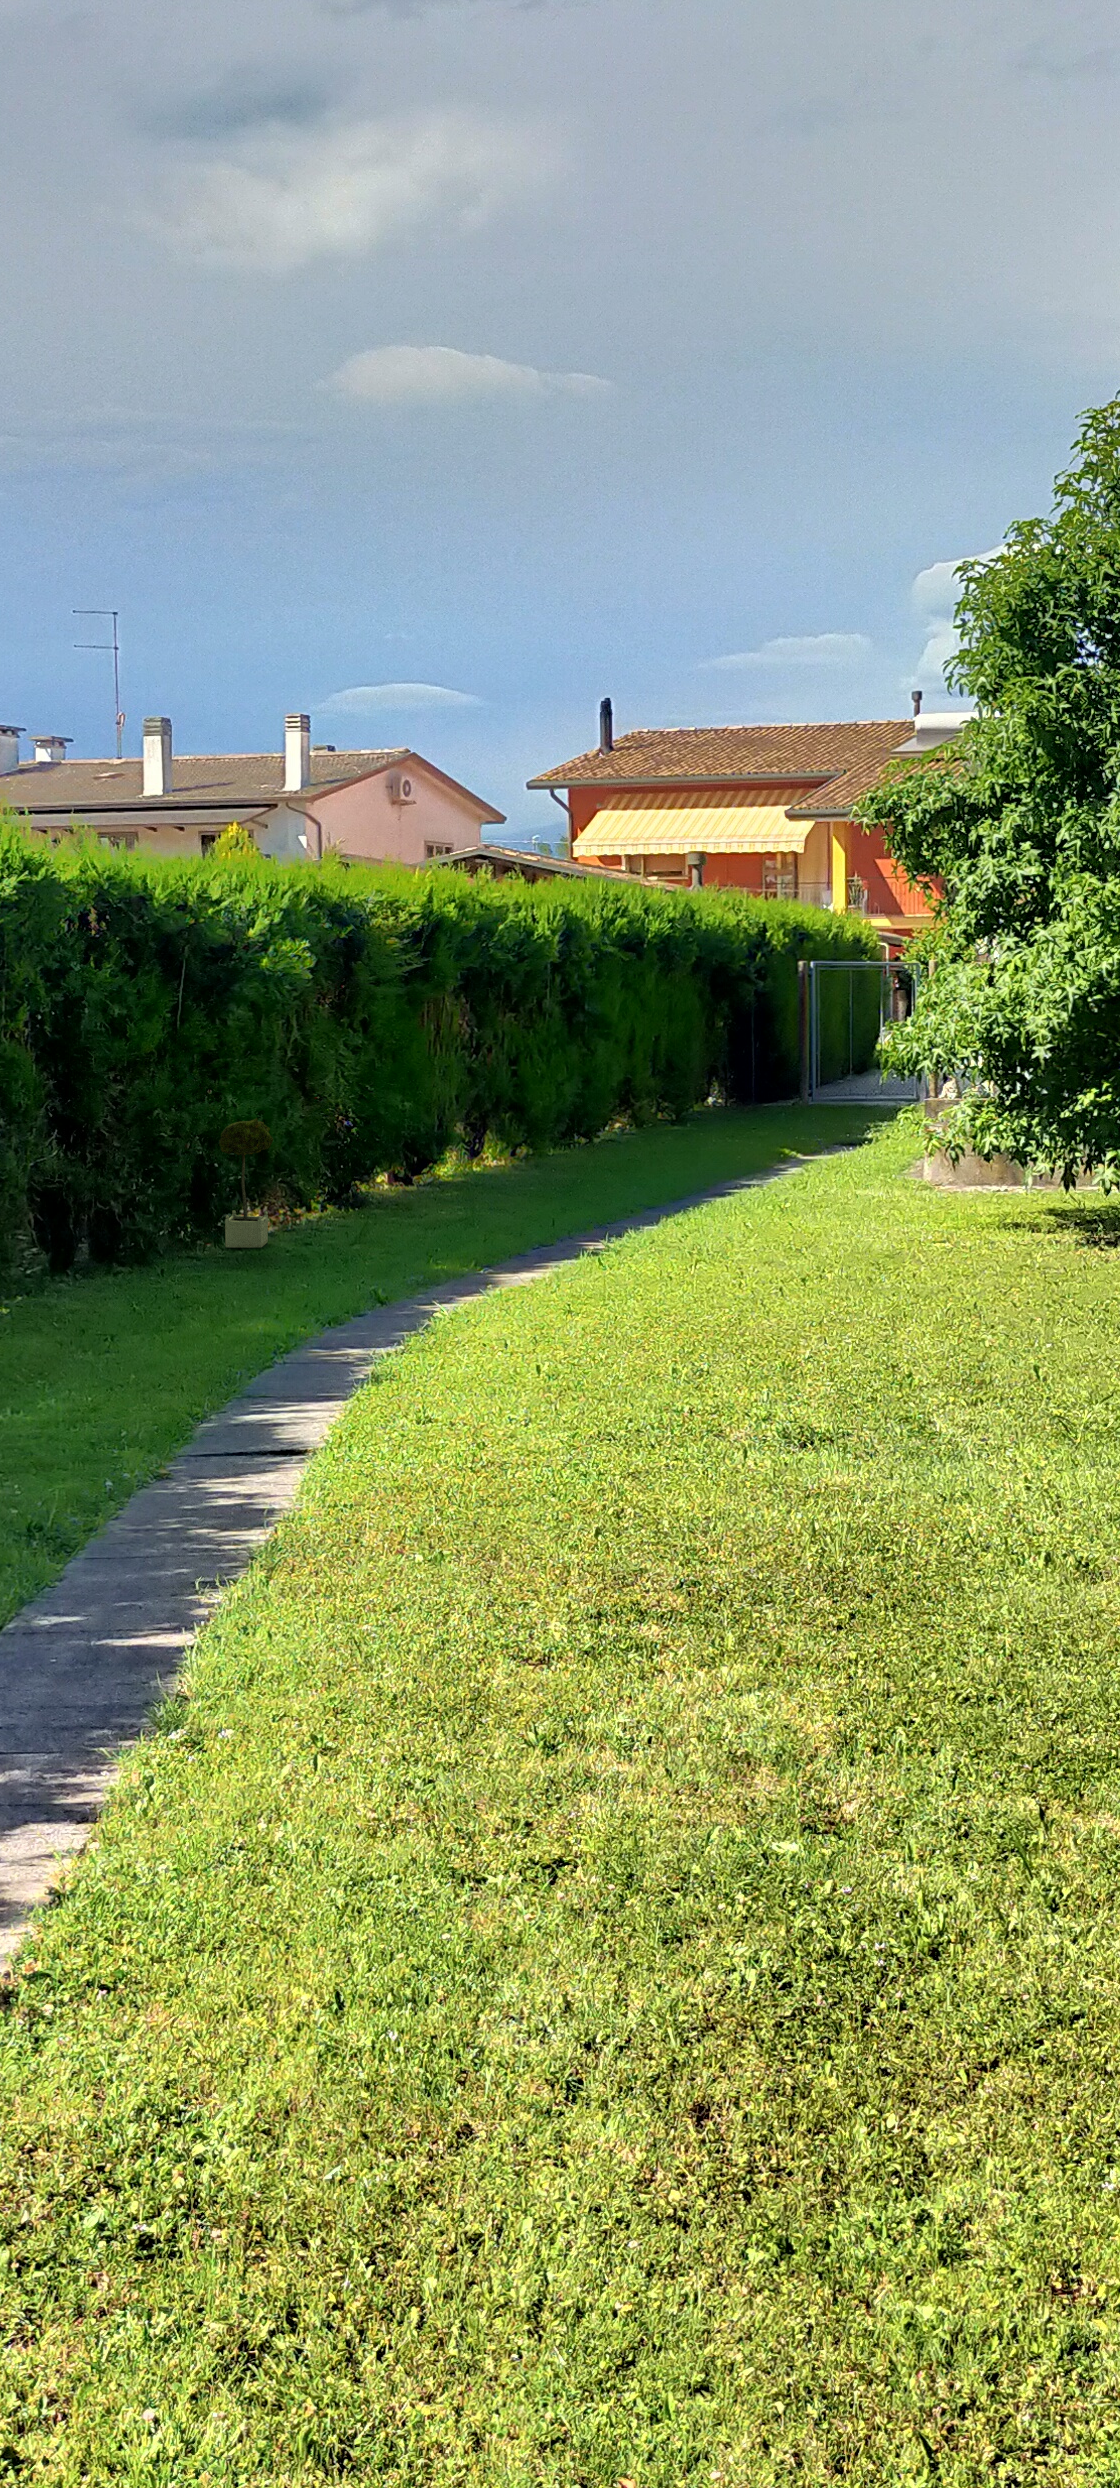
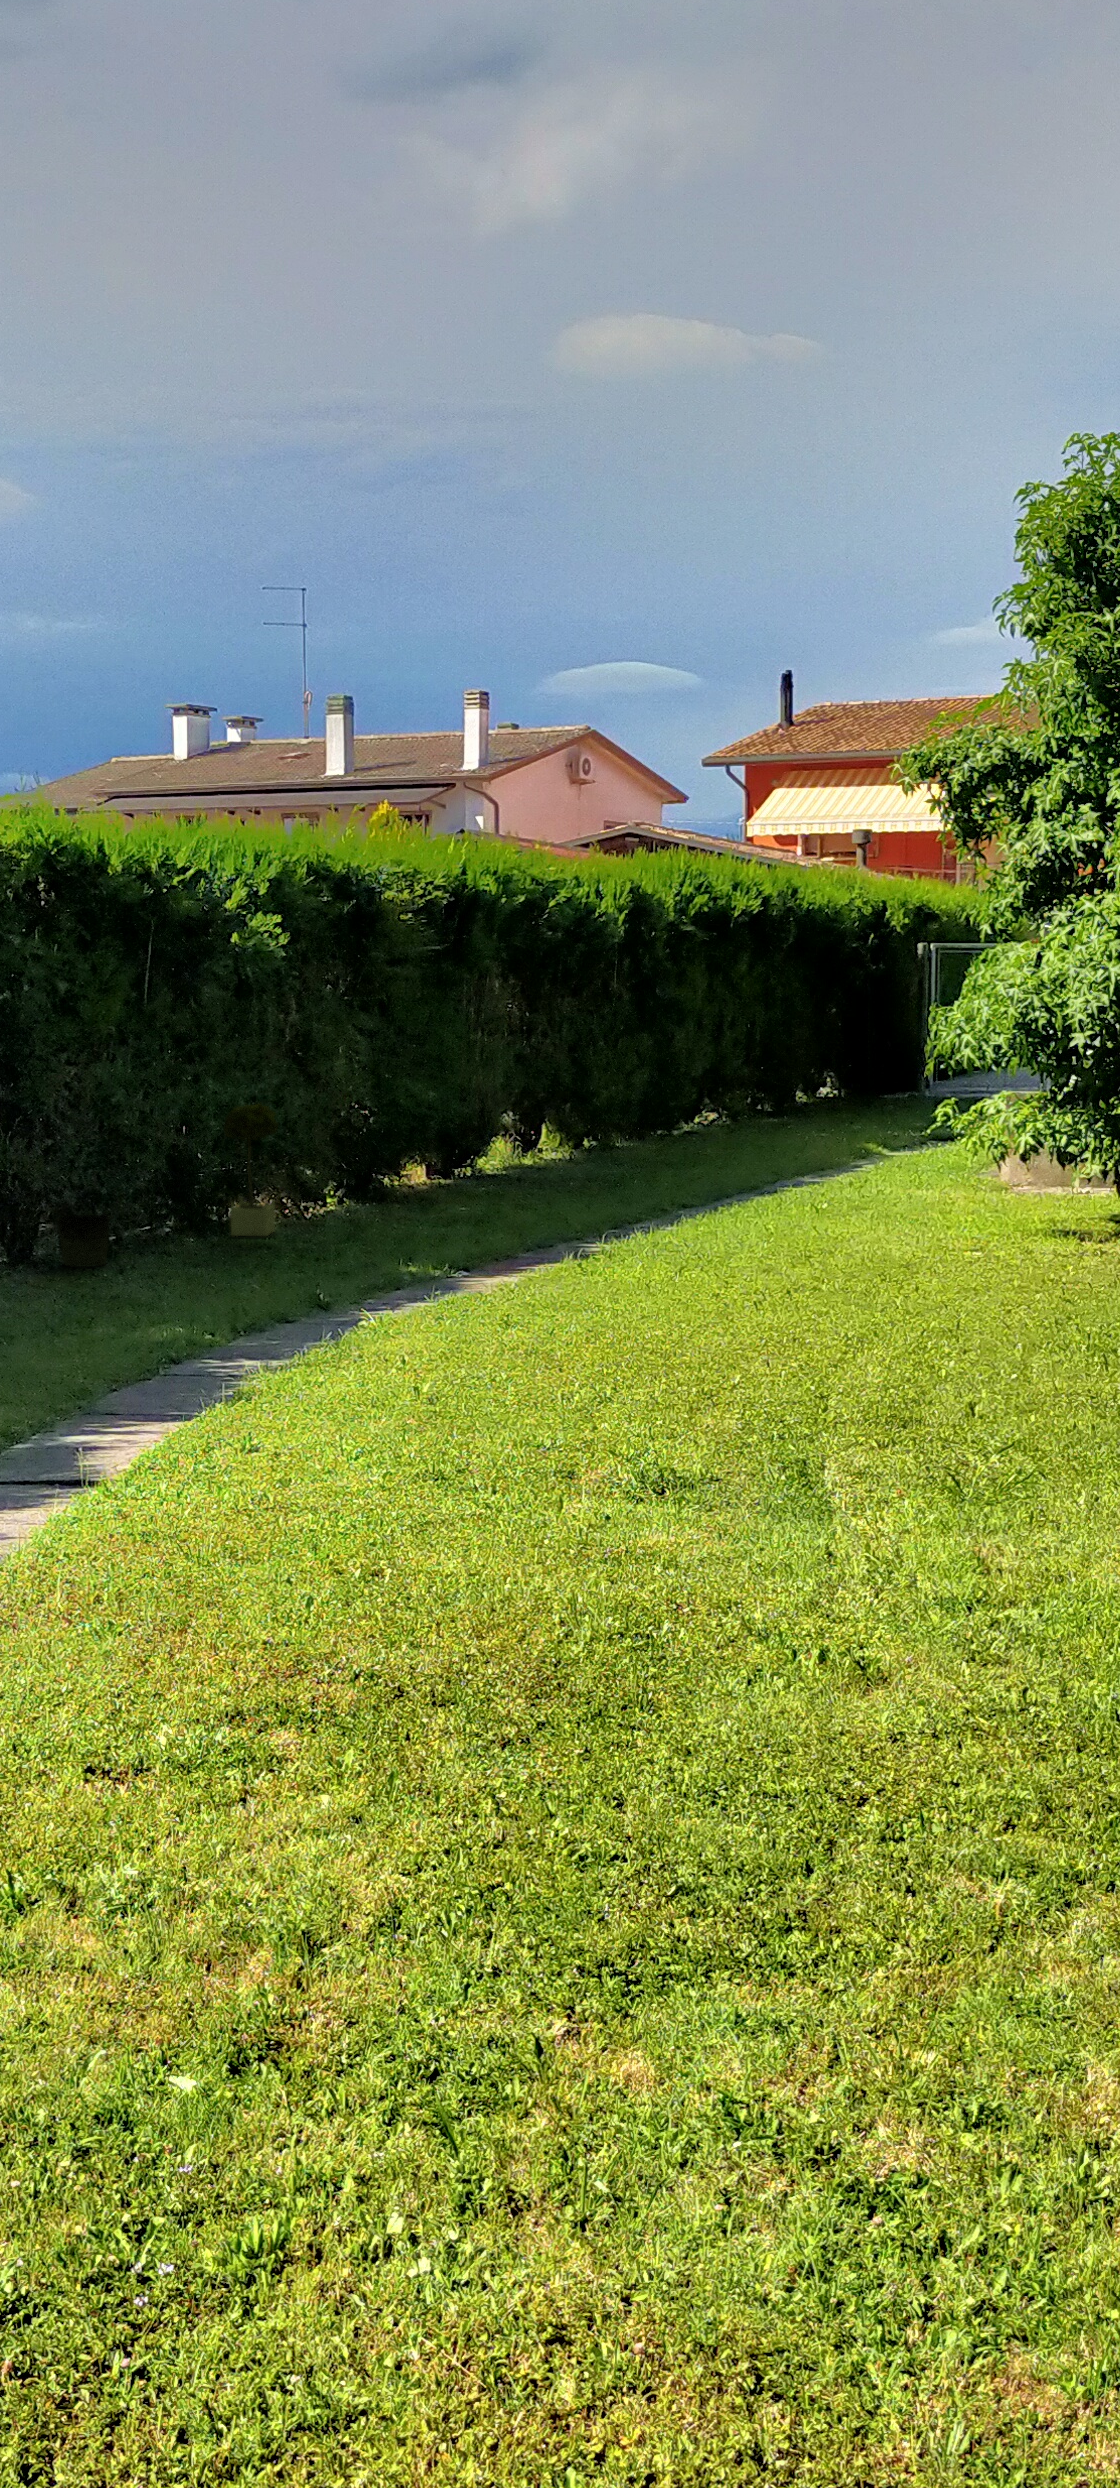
bucket: none [67,1226,124,1281] -> present [57,1212,112,1267]

